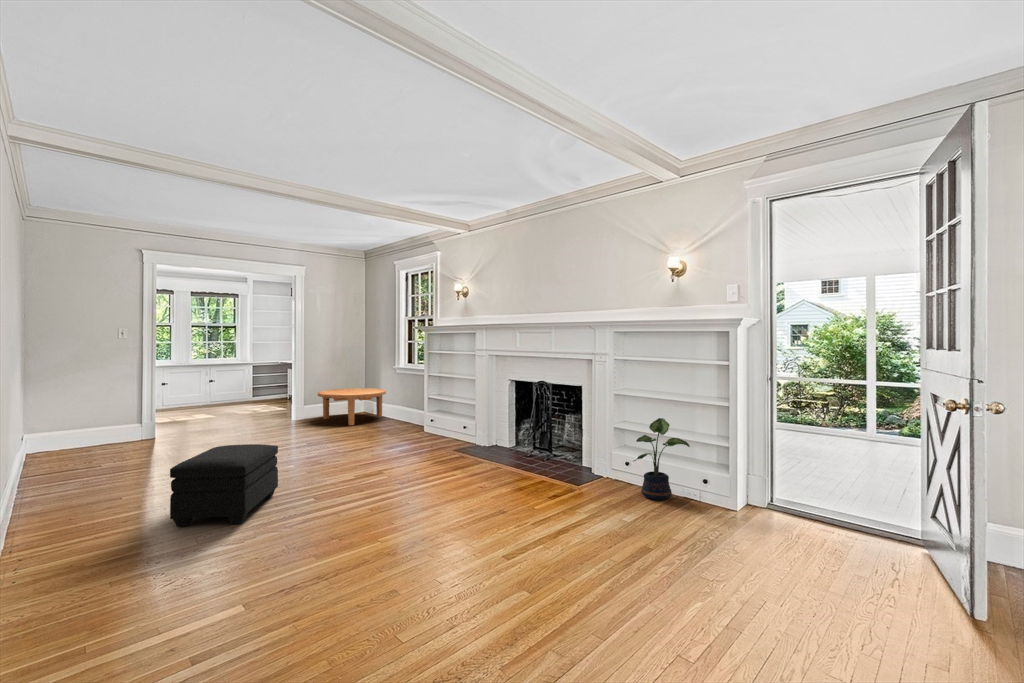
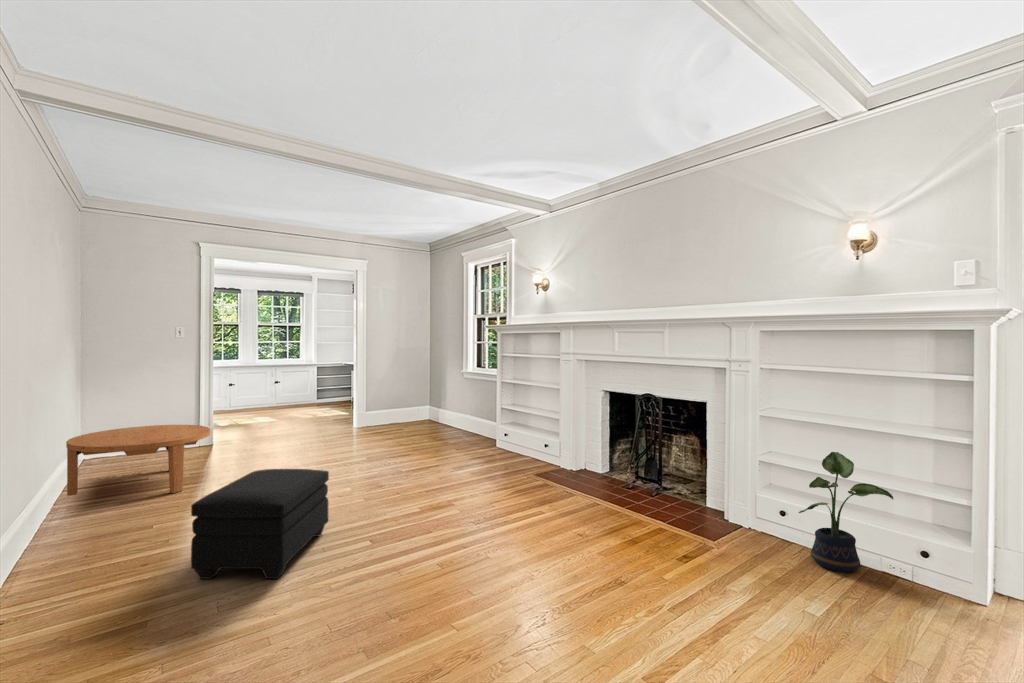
coffee table: present [318,388,386,425] -> present [66,425,210,496]

